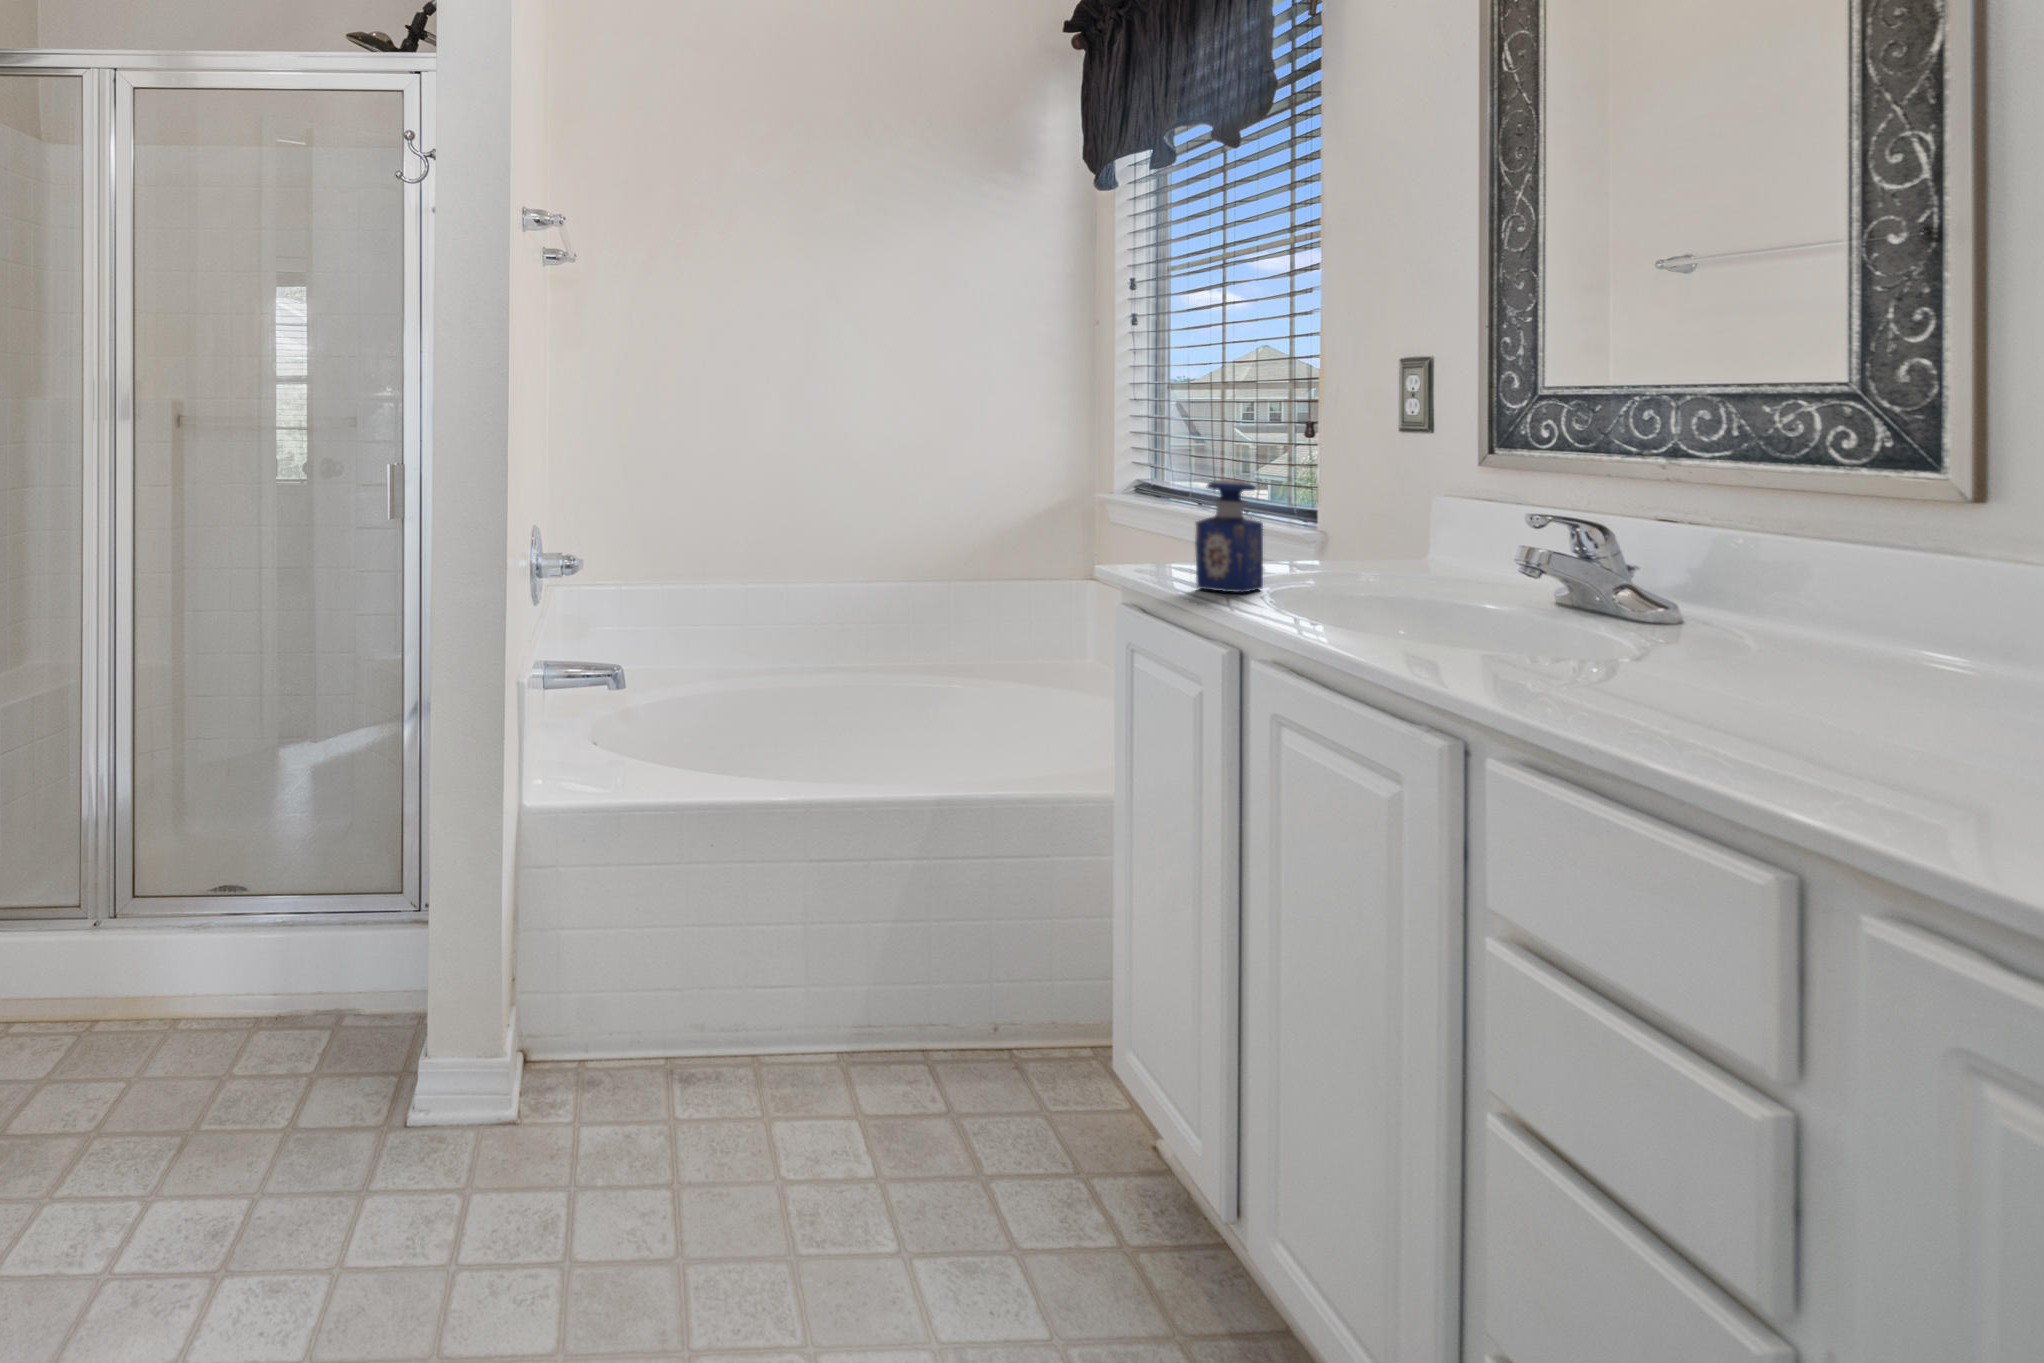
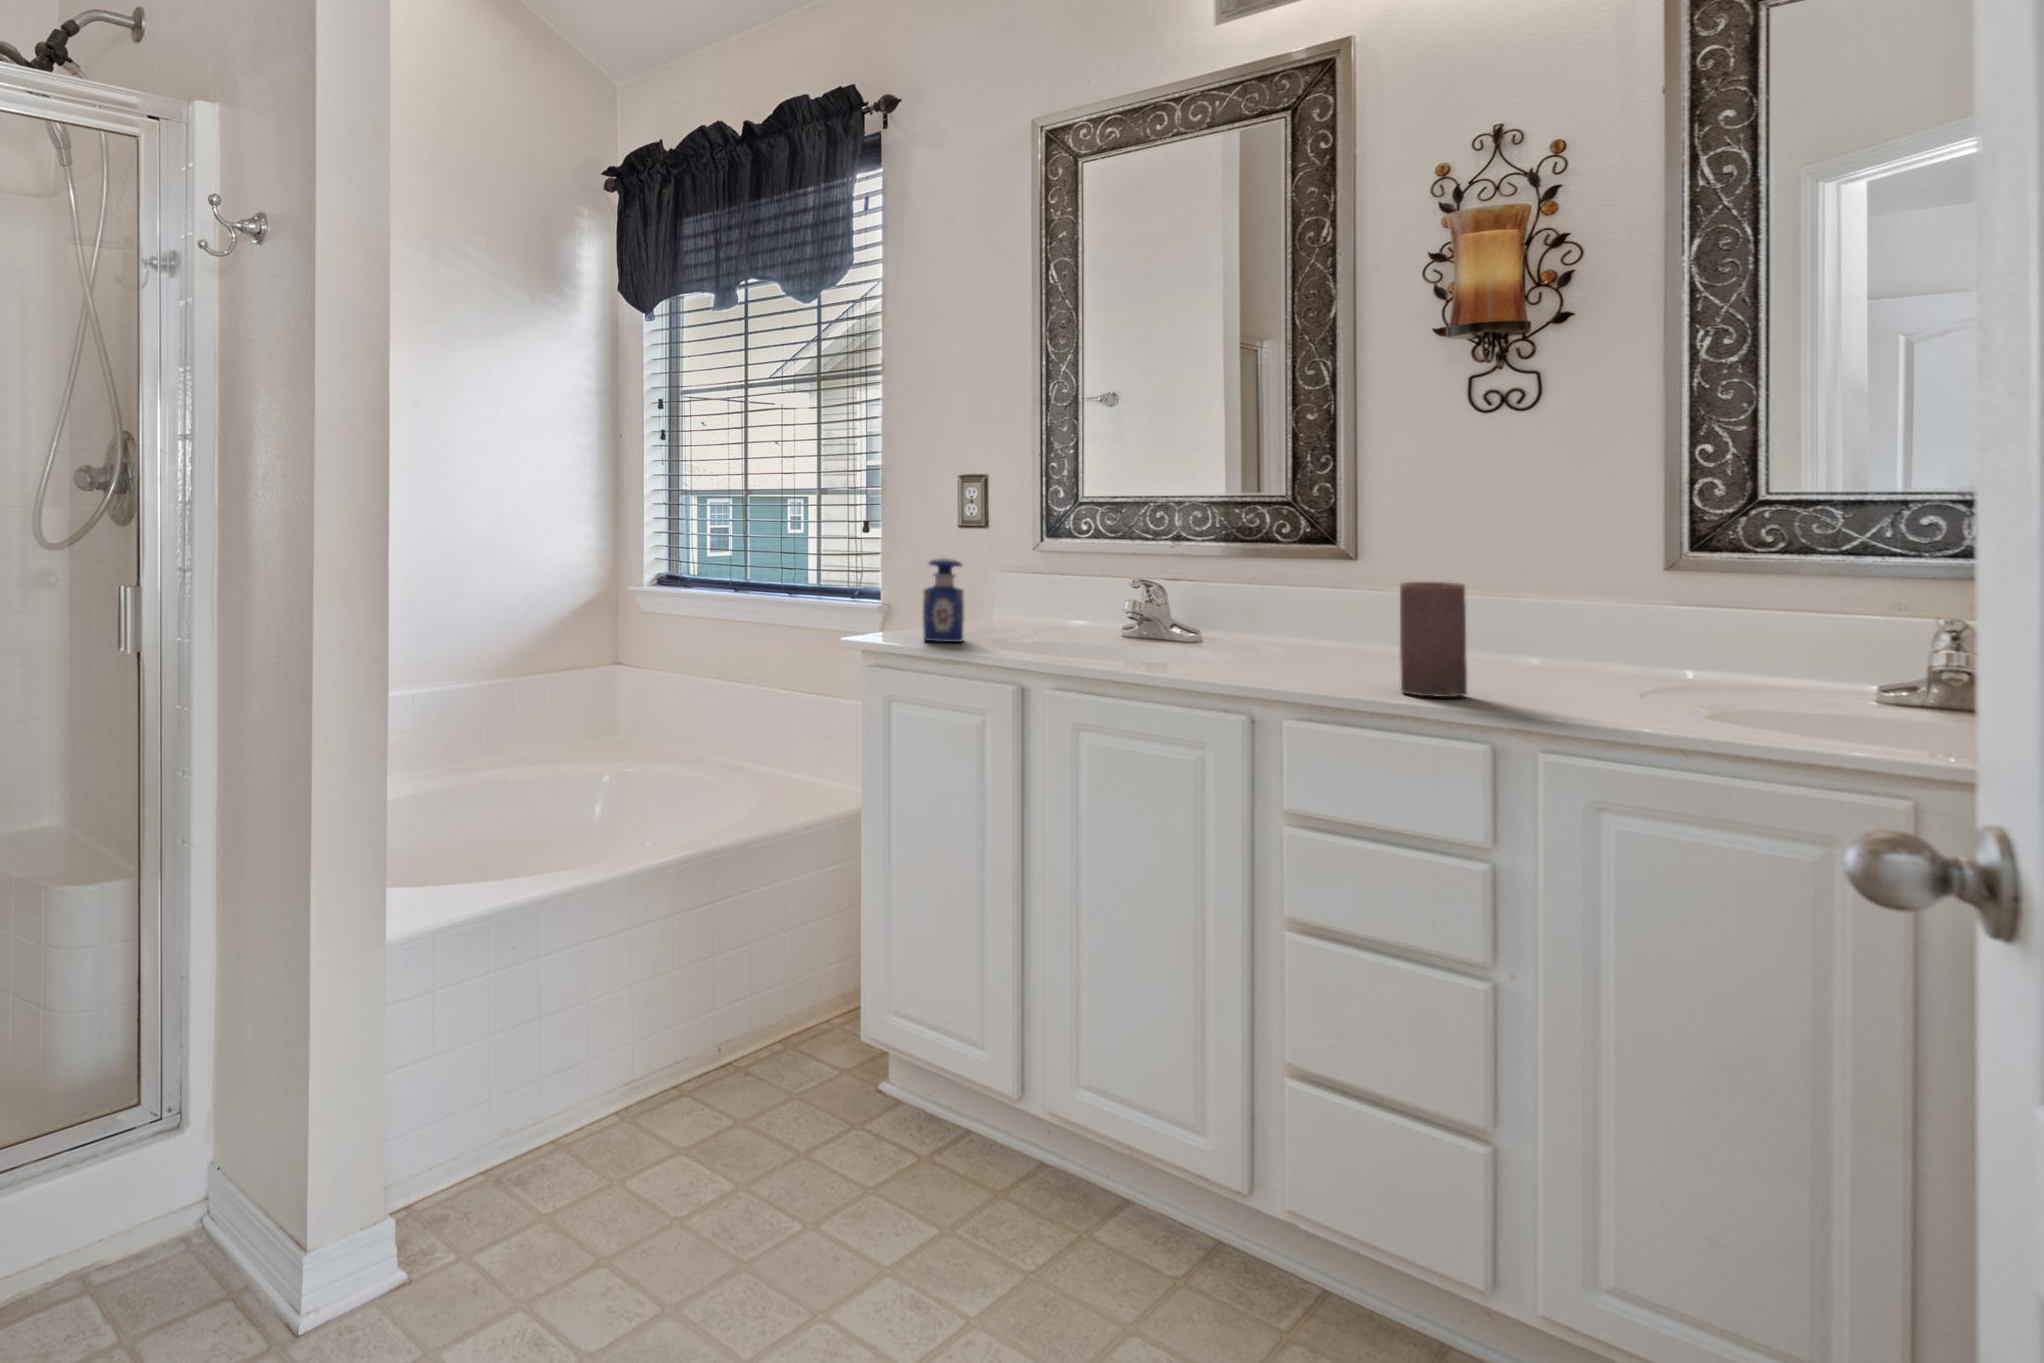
candle: none [1757,544,1911,766] -> present [1400,582,1467,697]

